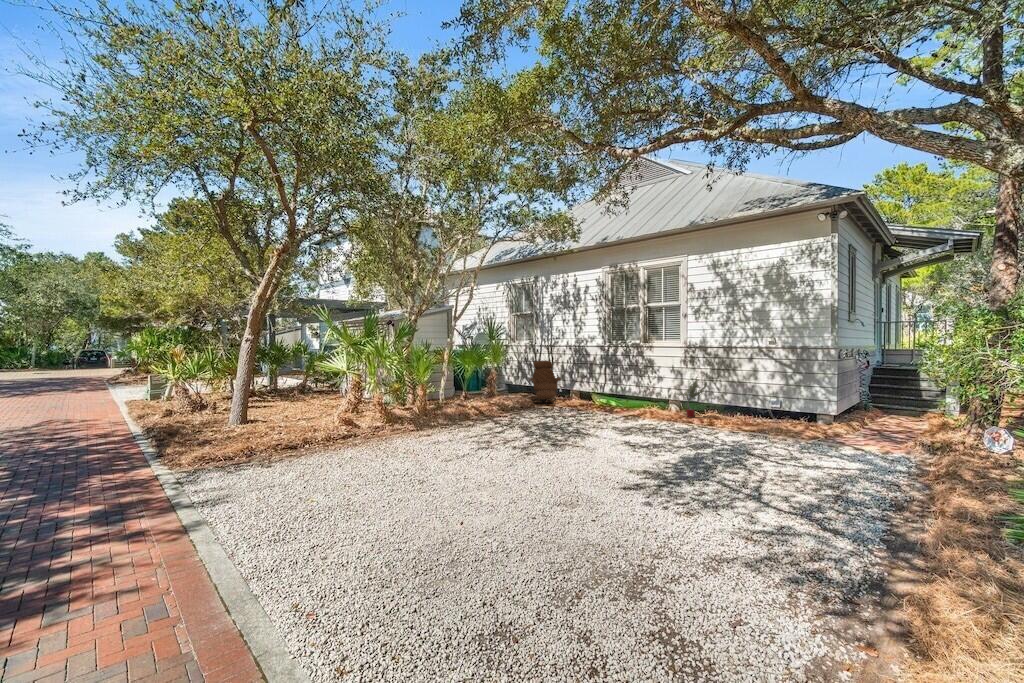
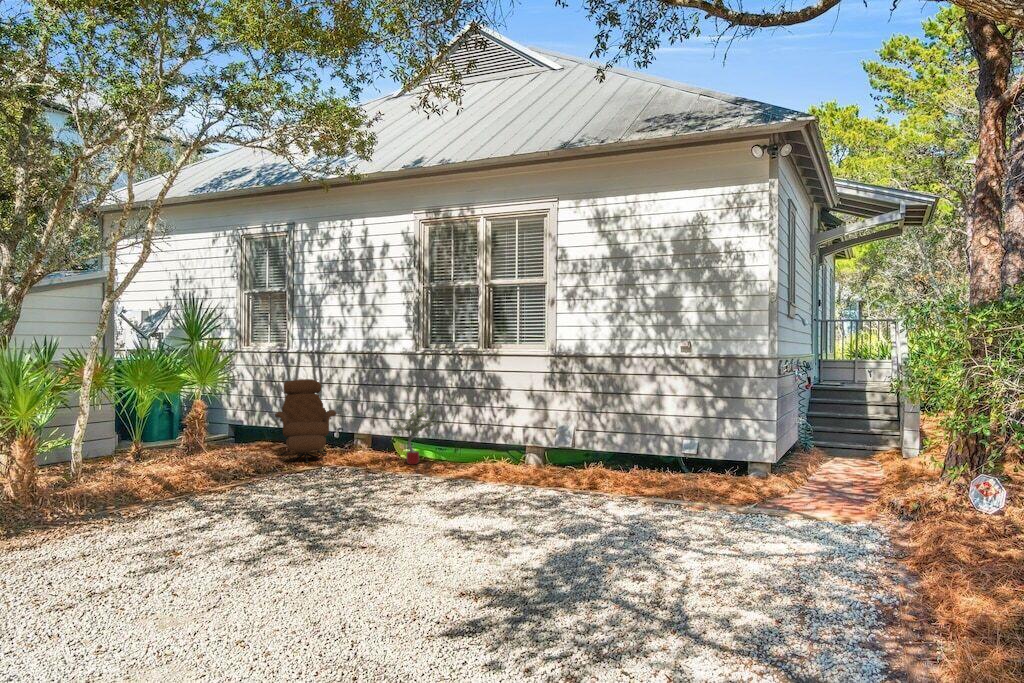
potted tree: present [675,377,707,418] -> present [391,400,436,465]

